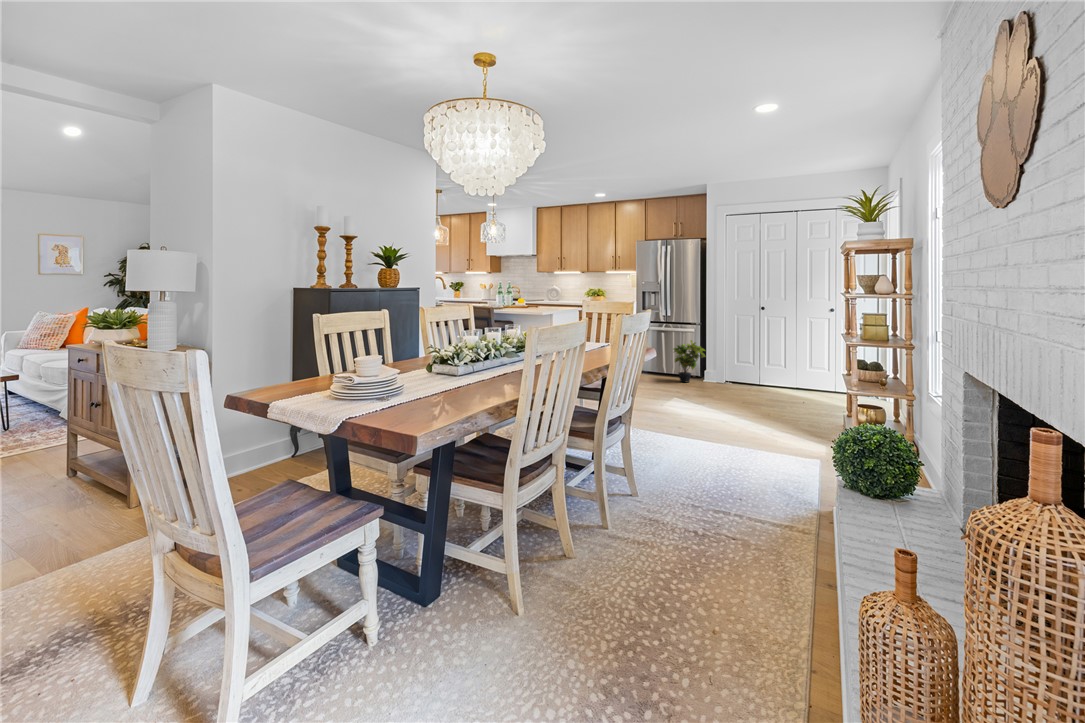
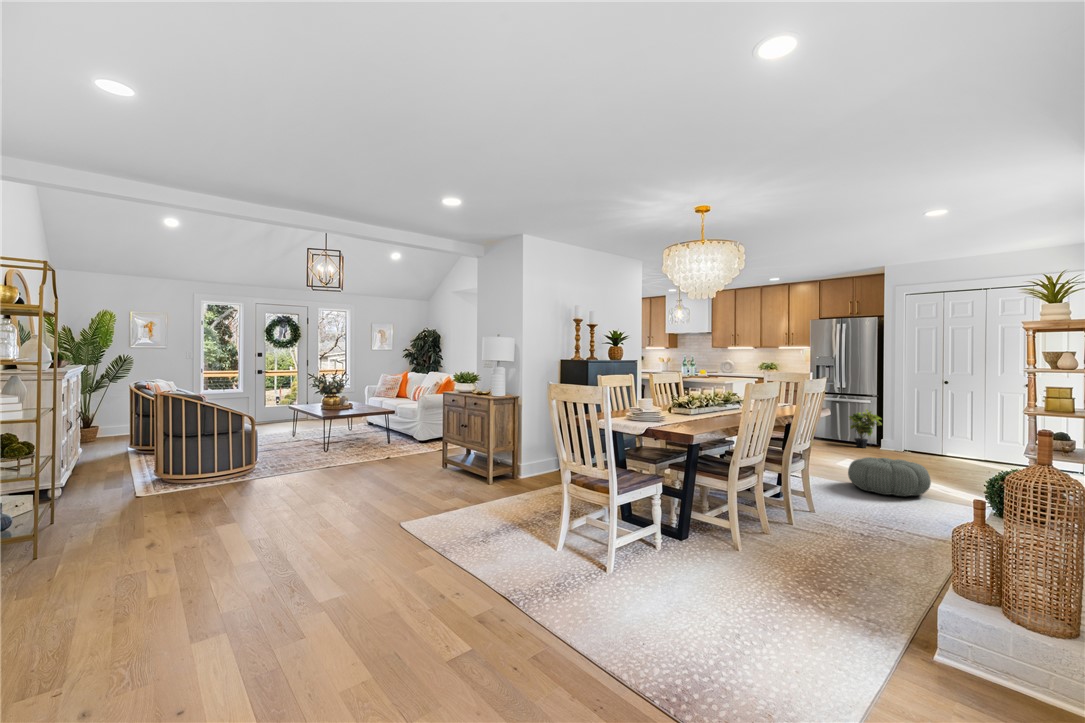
pouf: none [673,404,760,451] -> present [848,457,931,496]

